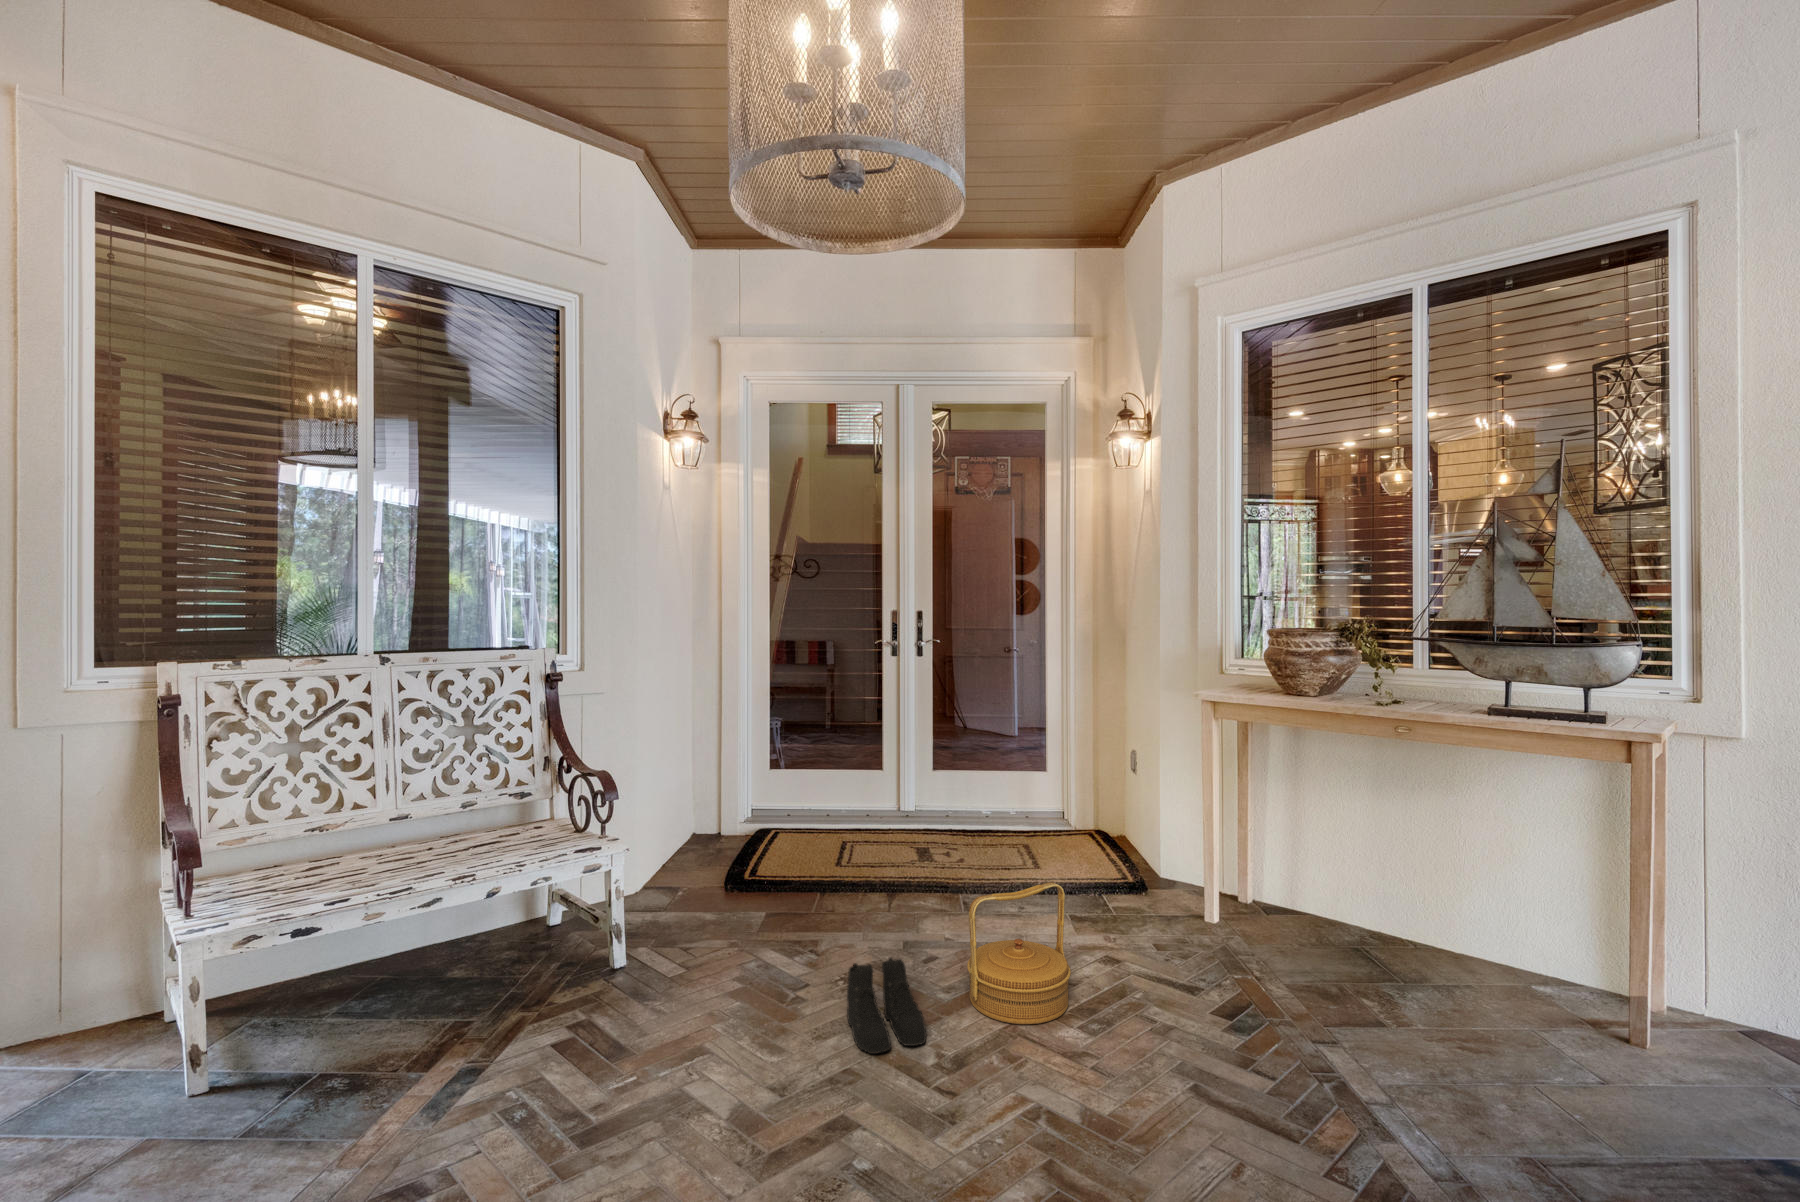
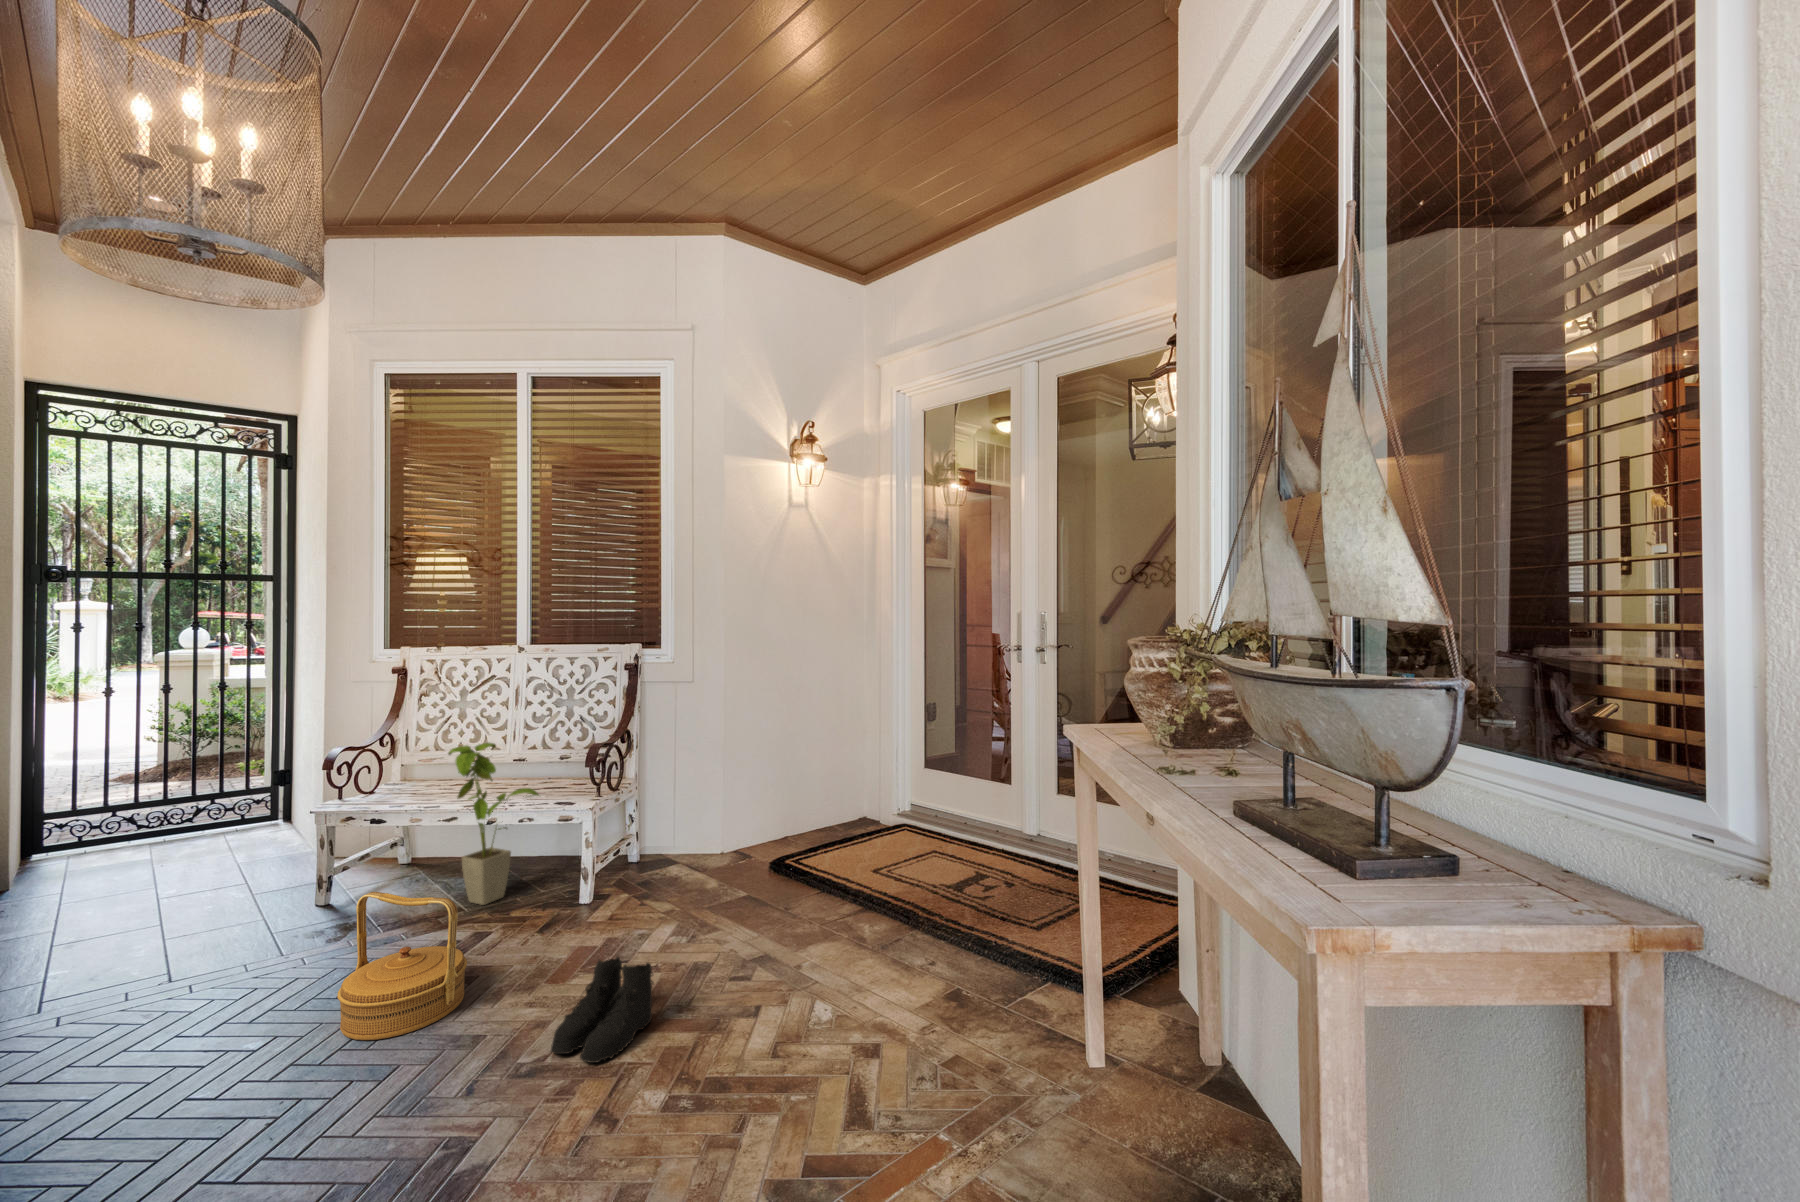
house plant: none [410,789,538,1013] -> present [448,743,539,905]
basket: present [967,882,1071,1024] -> present [337,892,467,1040]

